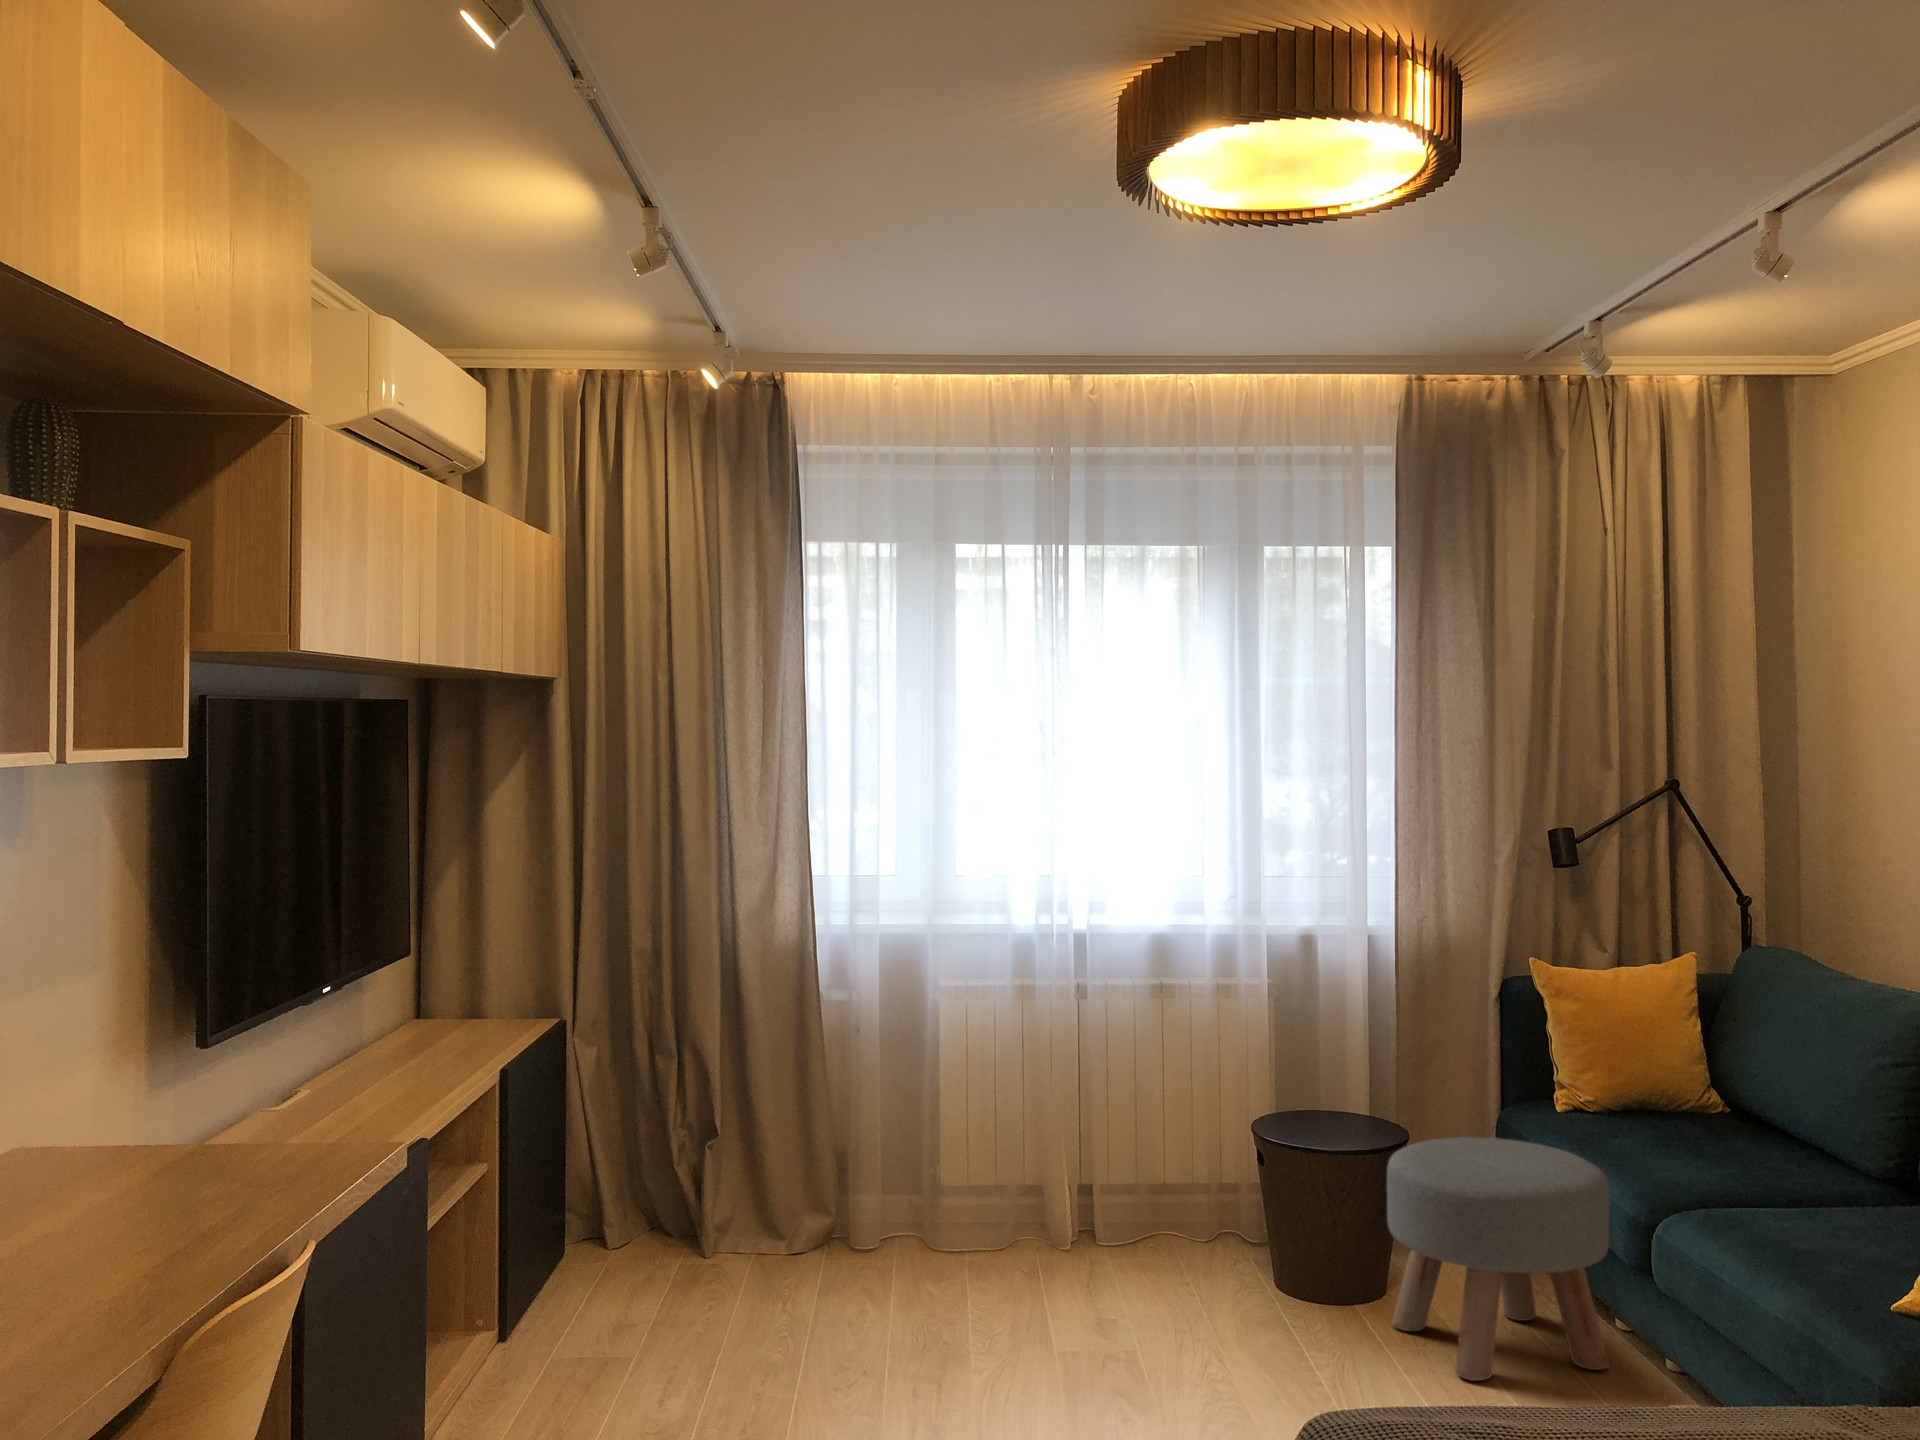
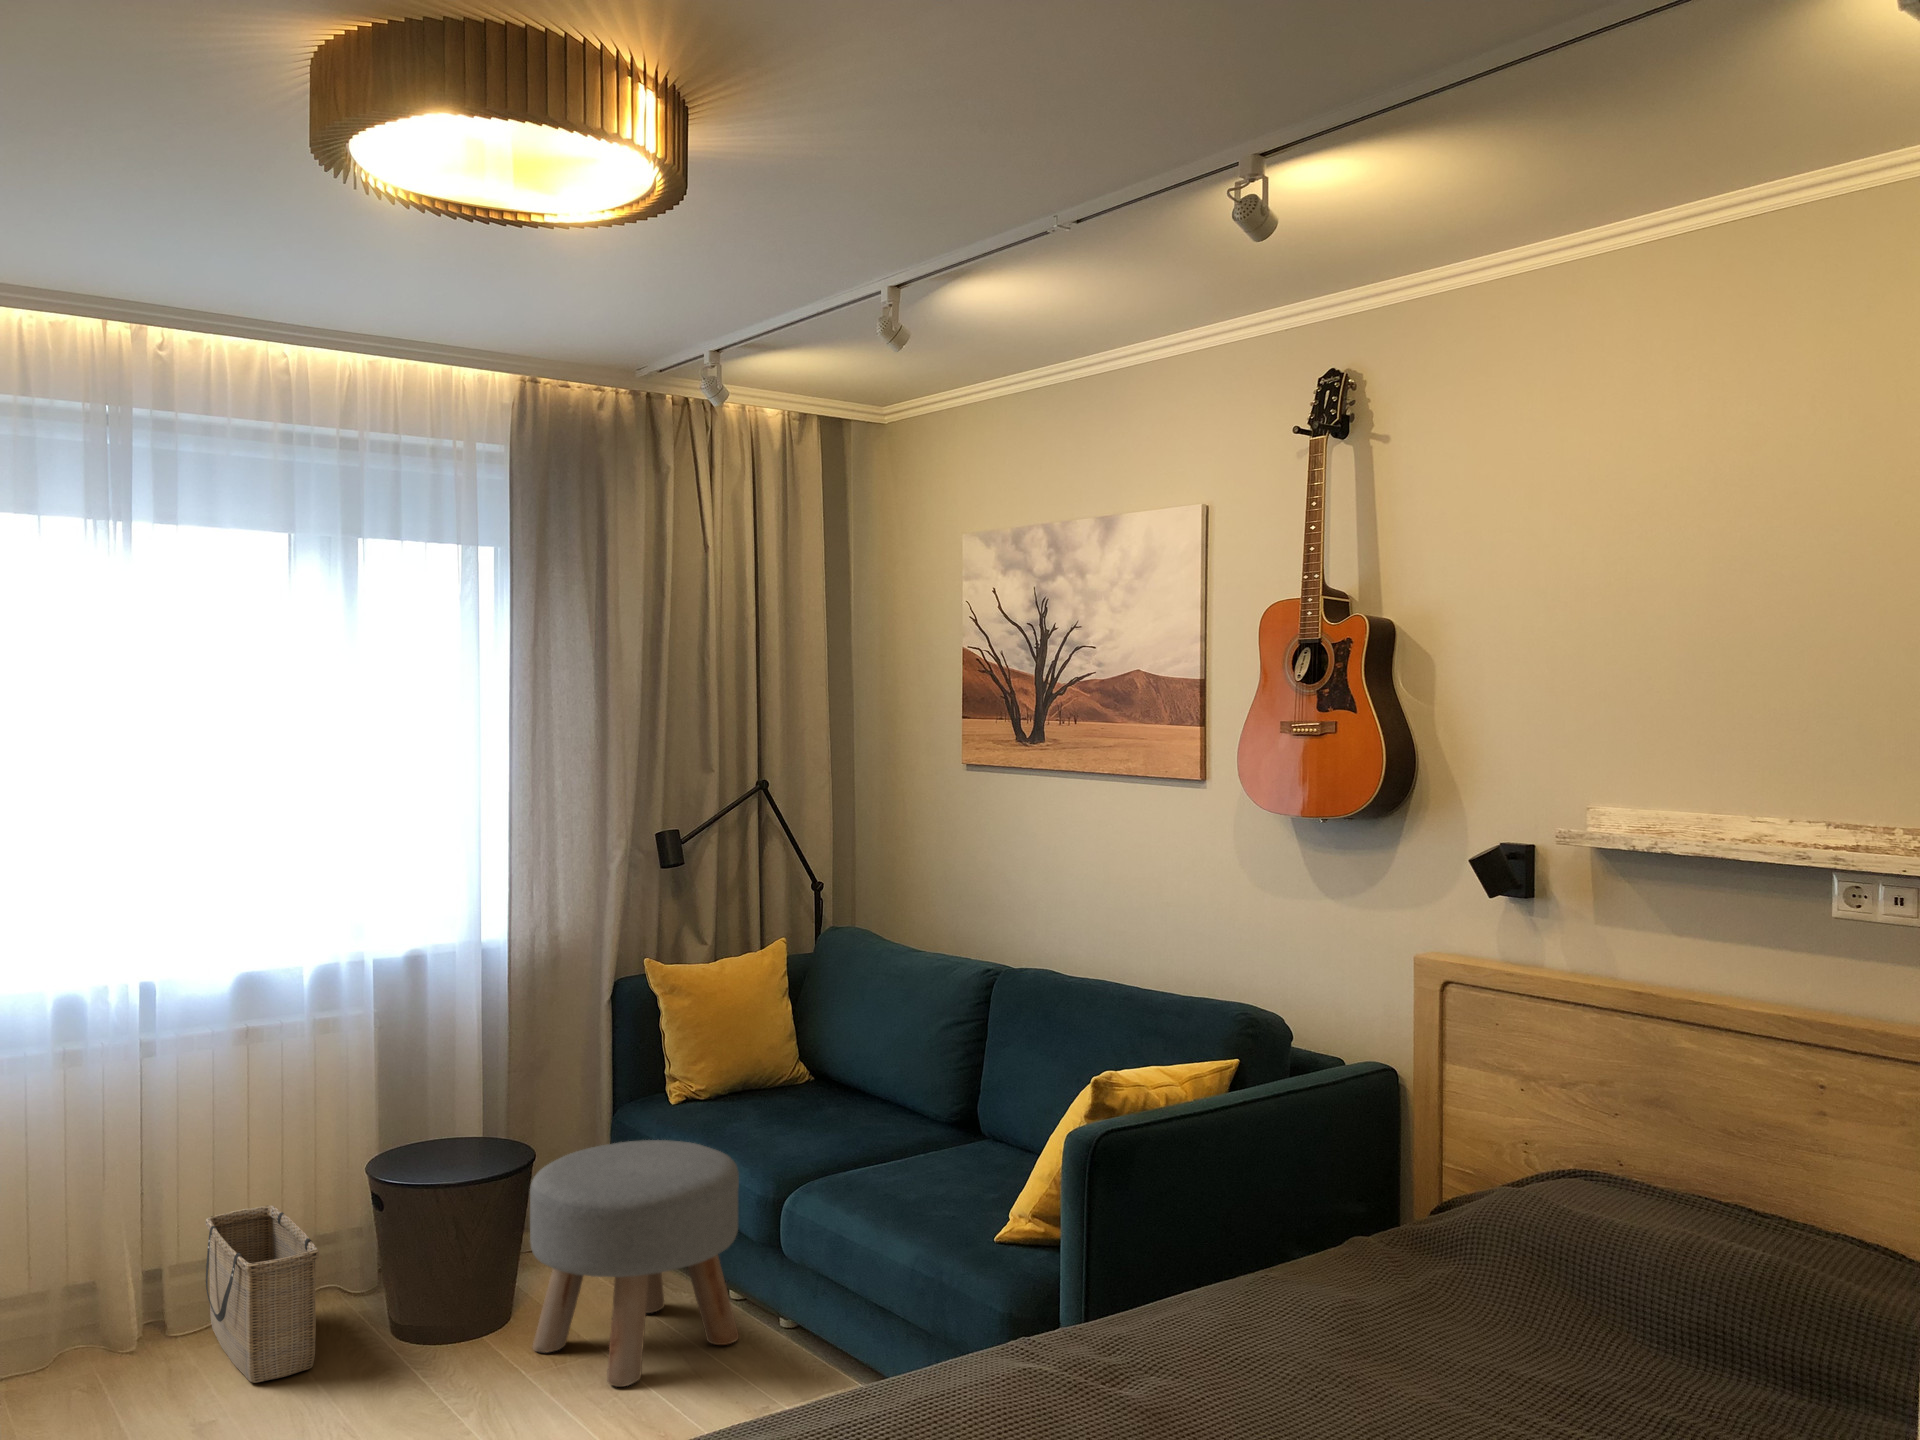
basket: none [1118,1142,1202,1292] -> present [206,1205,319,1383]

